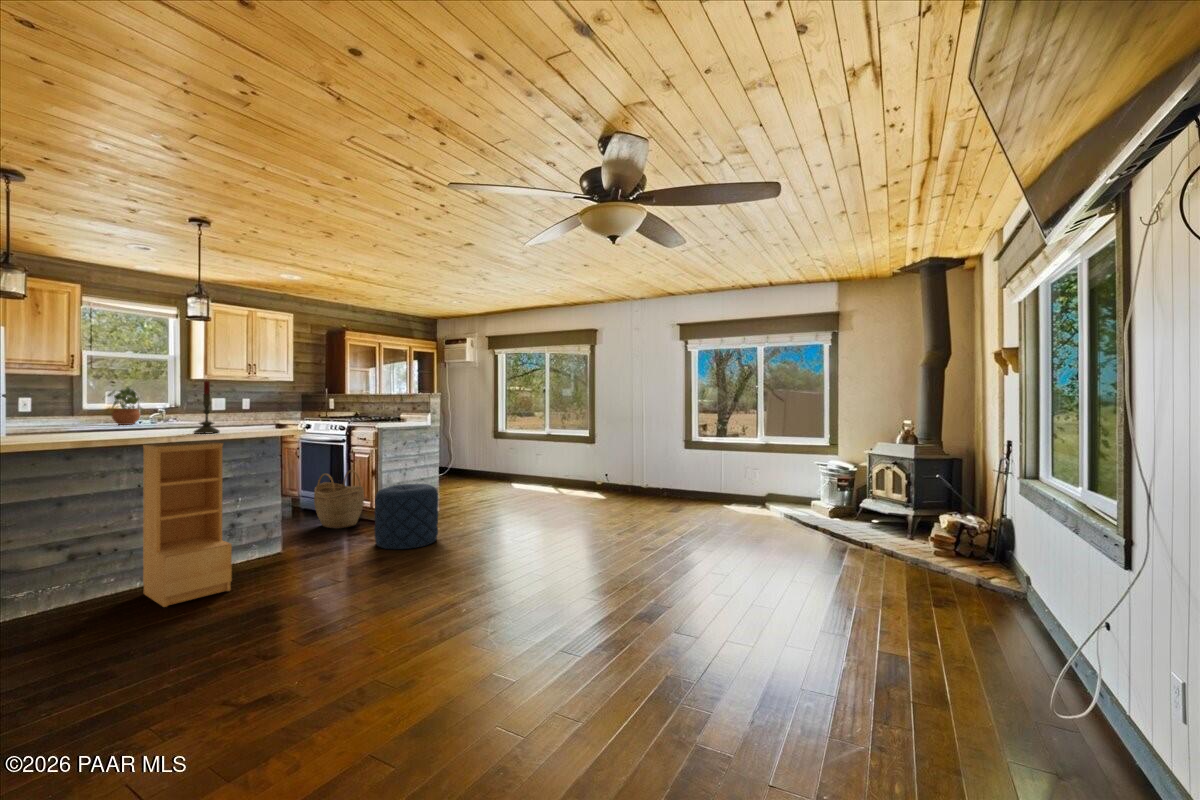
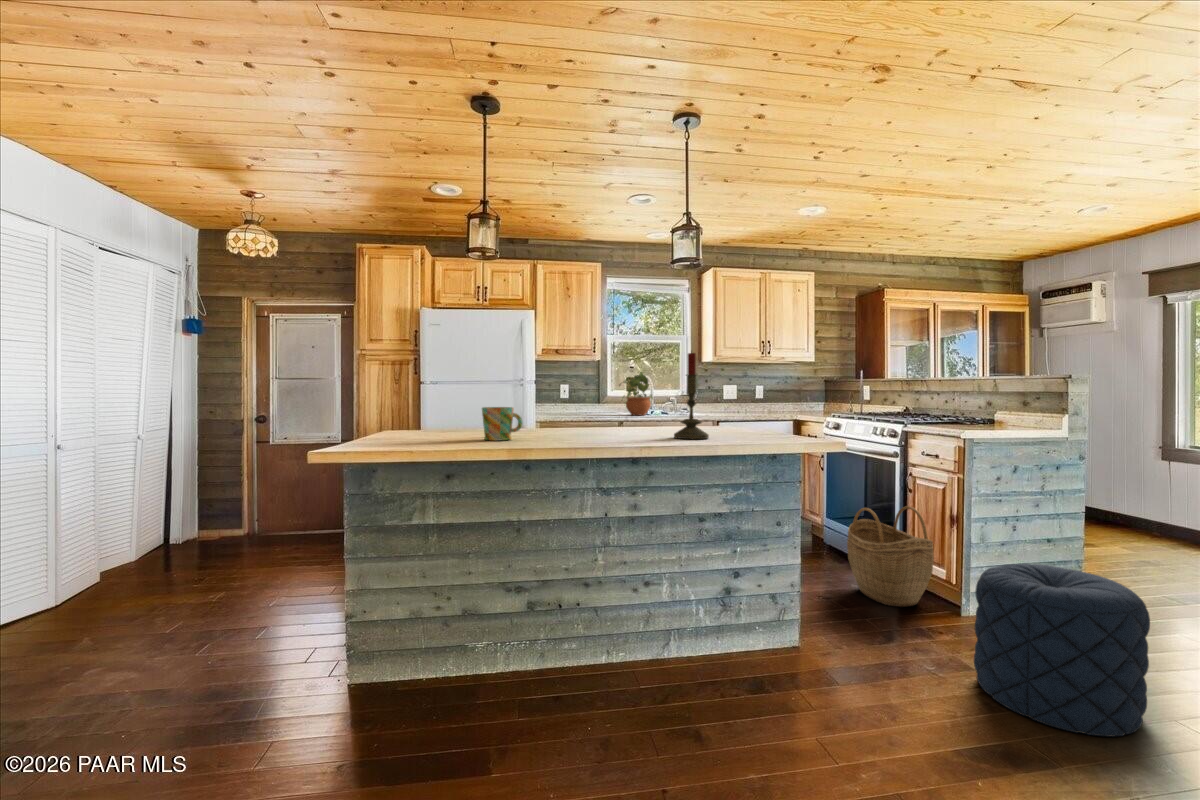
mug: none [32,417,71,440] -> present [482,407,522,441]
bookshelf: present [143,441,232,607] -> none [609,452,718,735]

